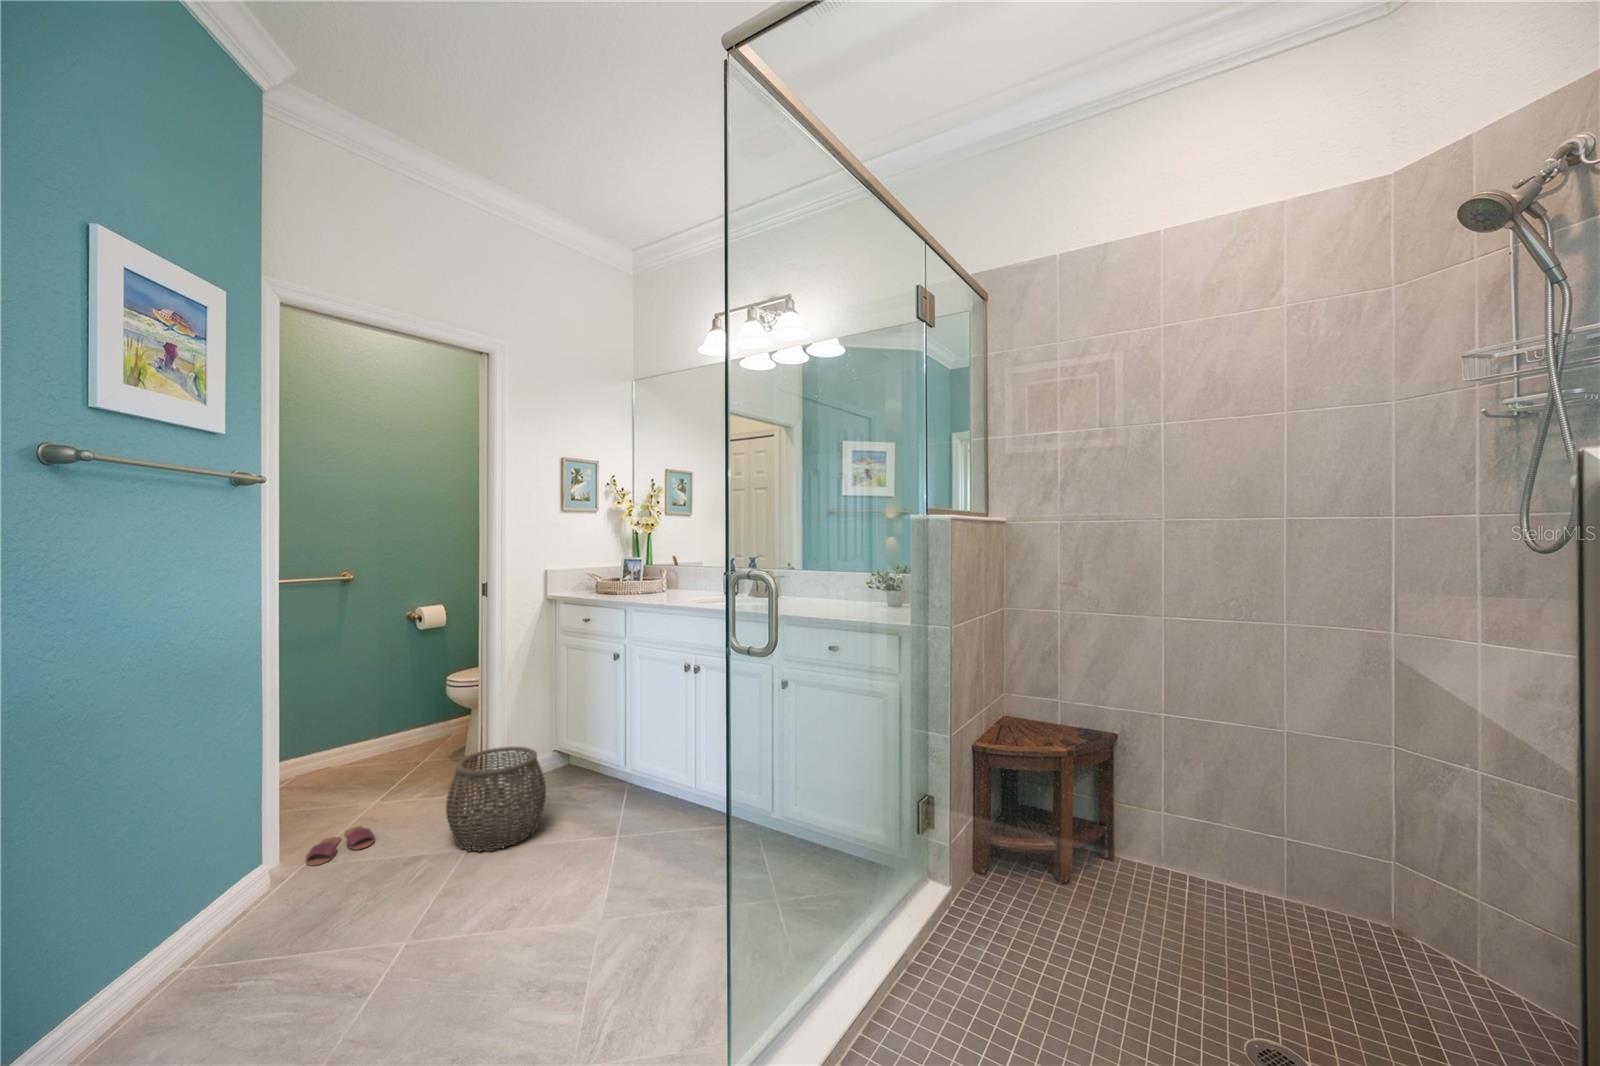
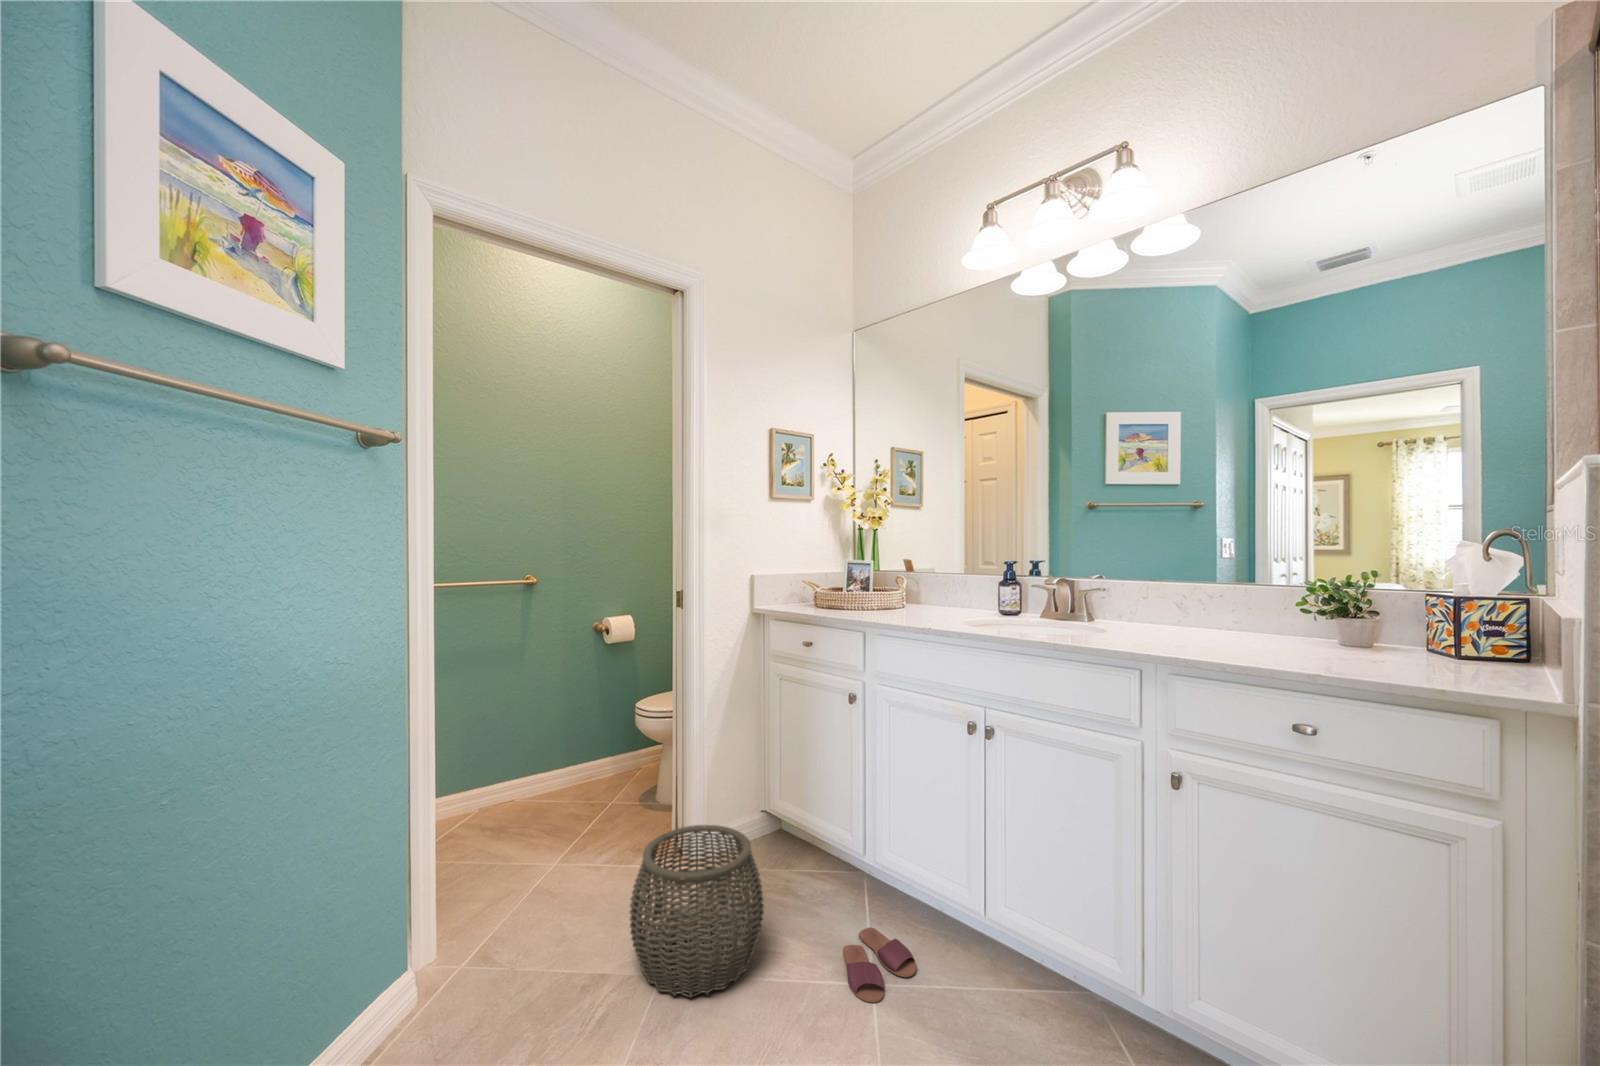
slippers: present [306,826,375,866] -> present [843,927,917,1003]

